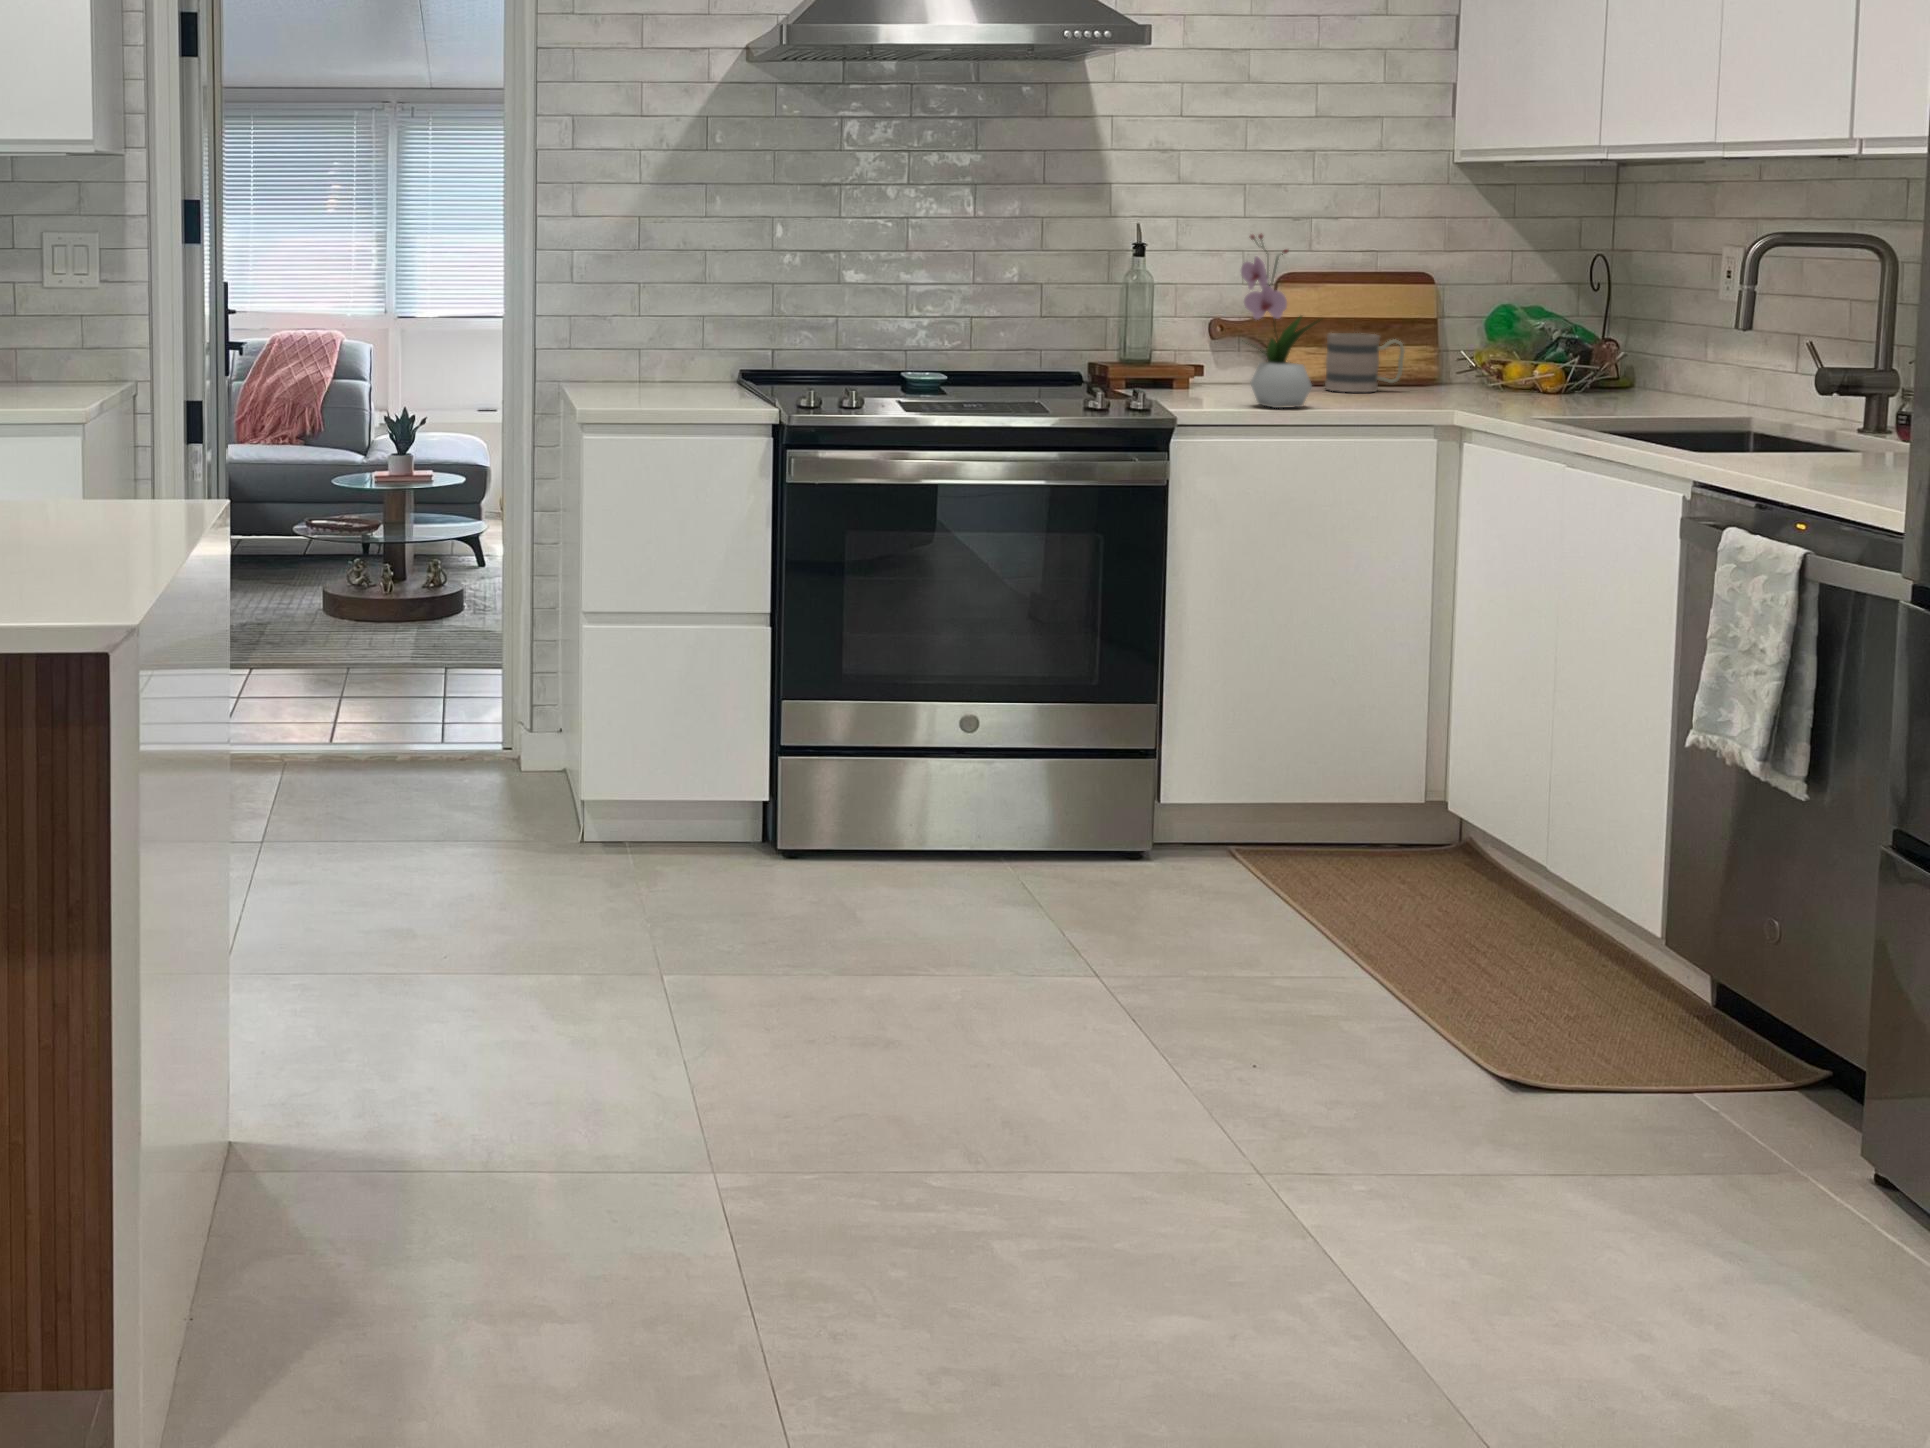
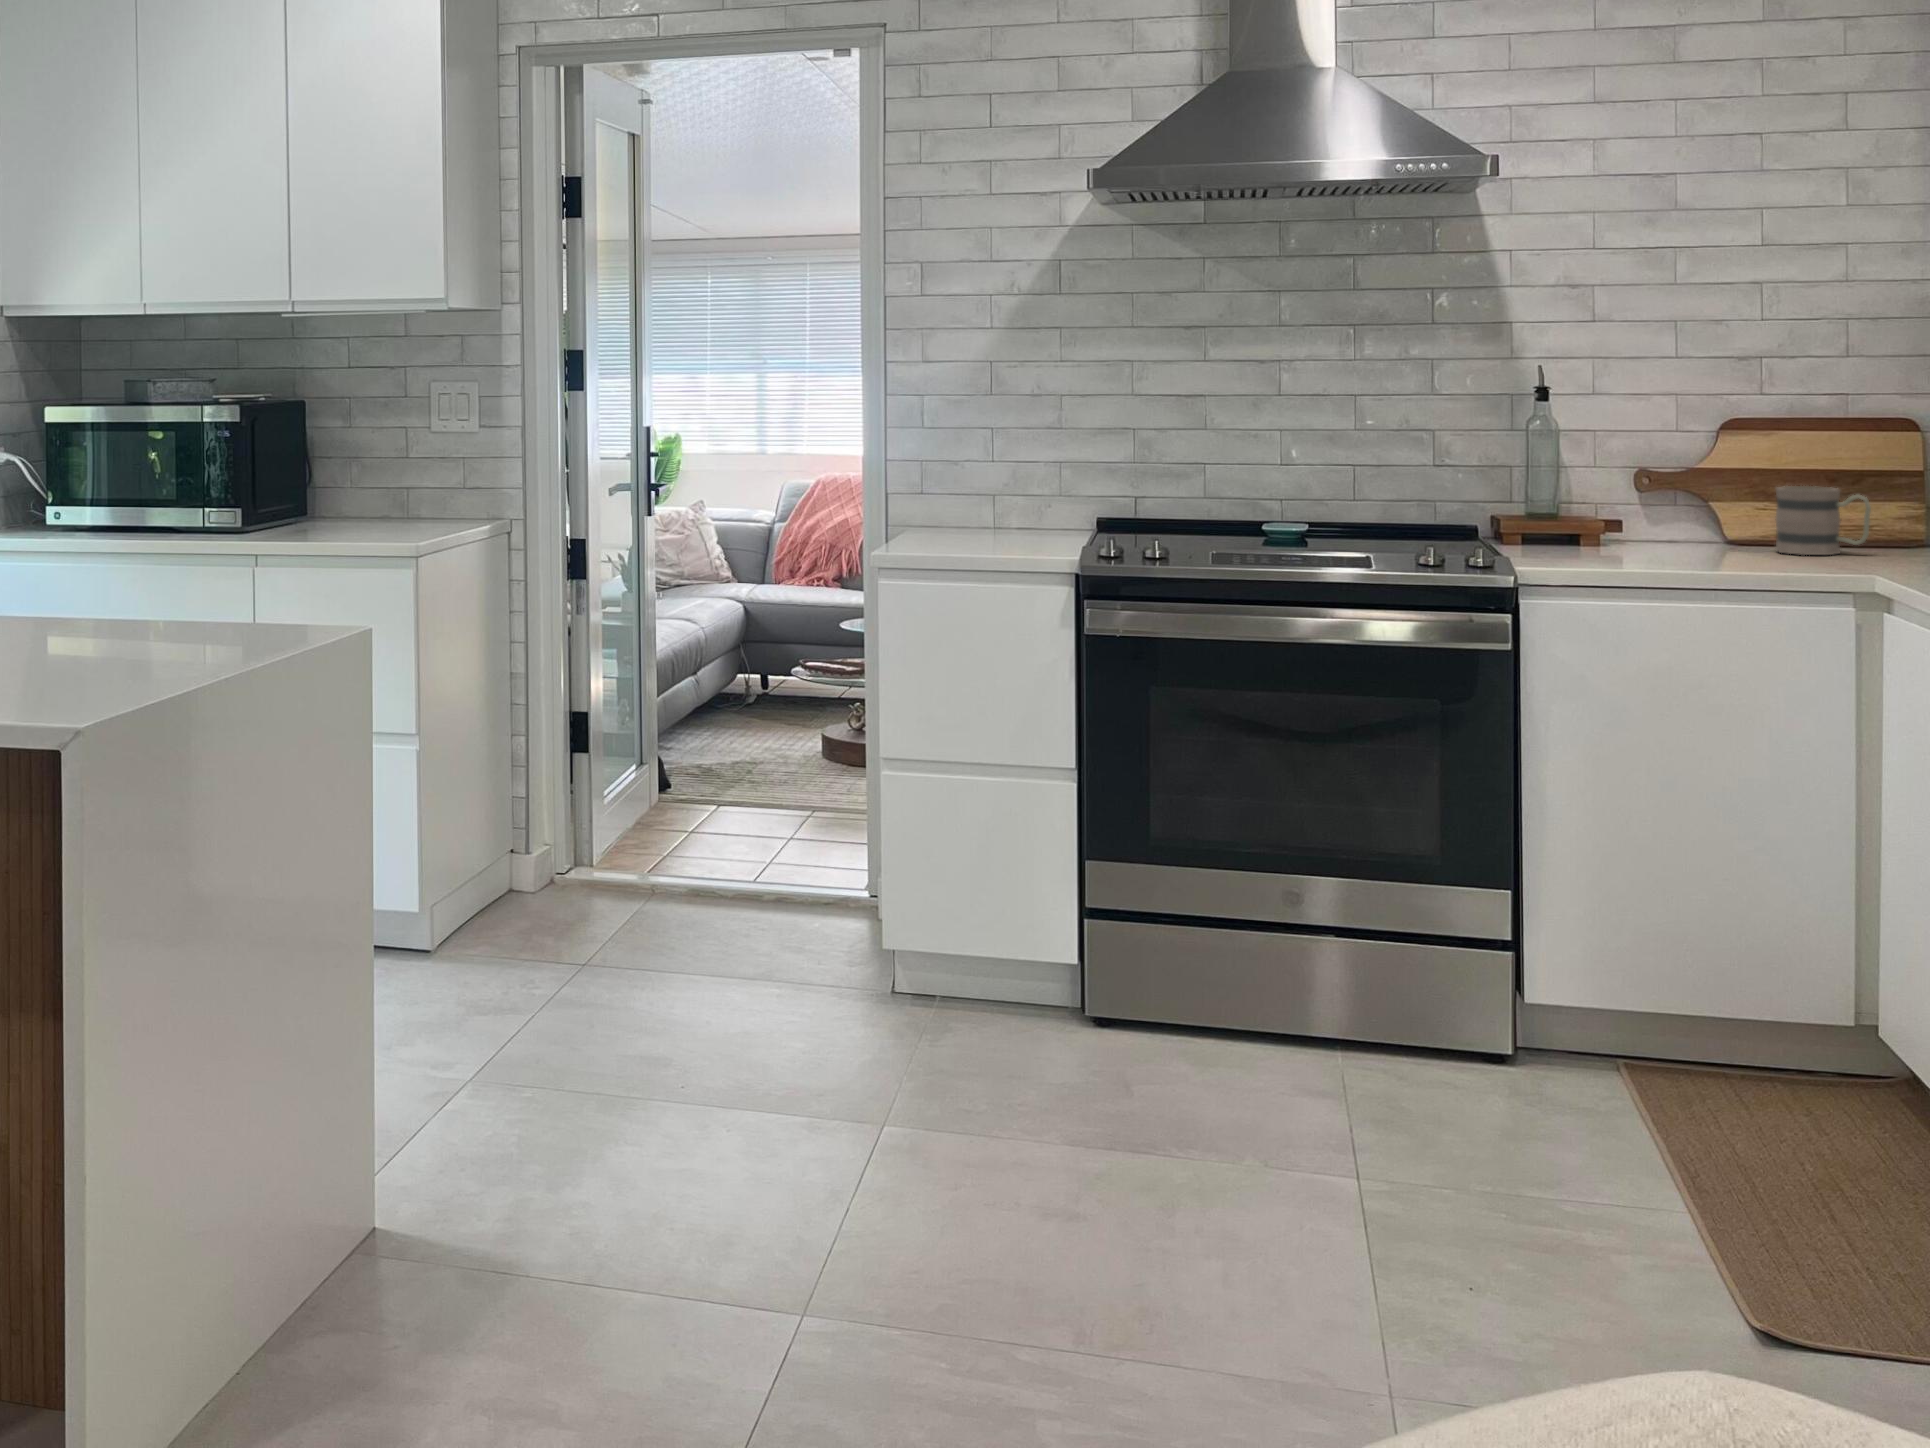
flower arrangement: present [1241,234,1320,408] -> none [1621,375,1718,570]

